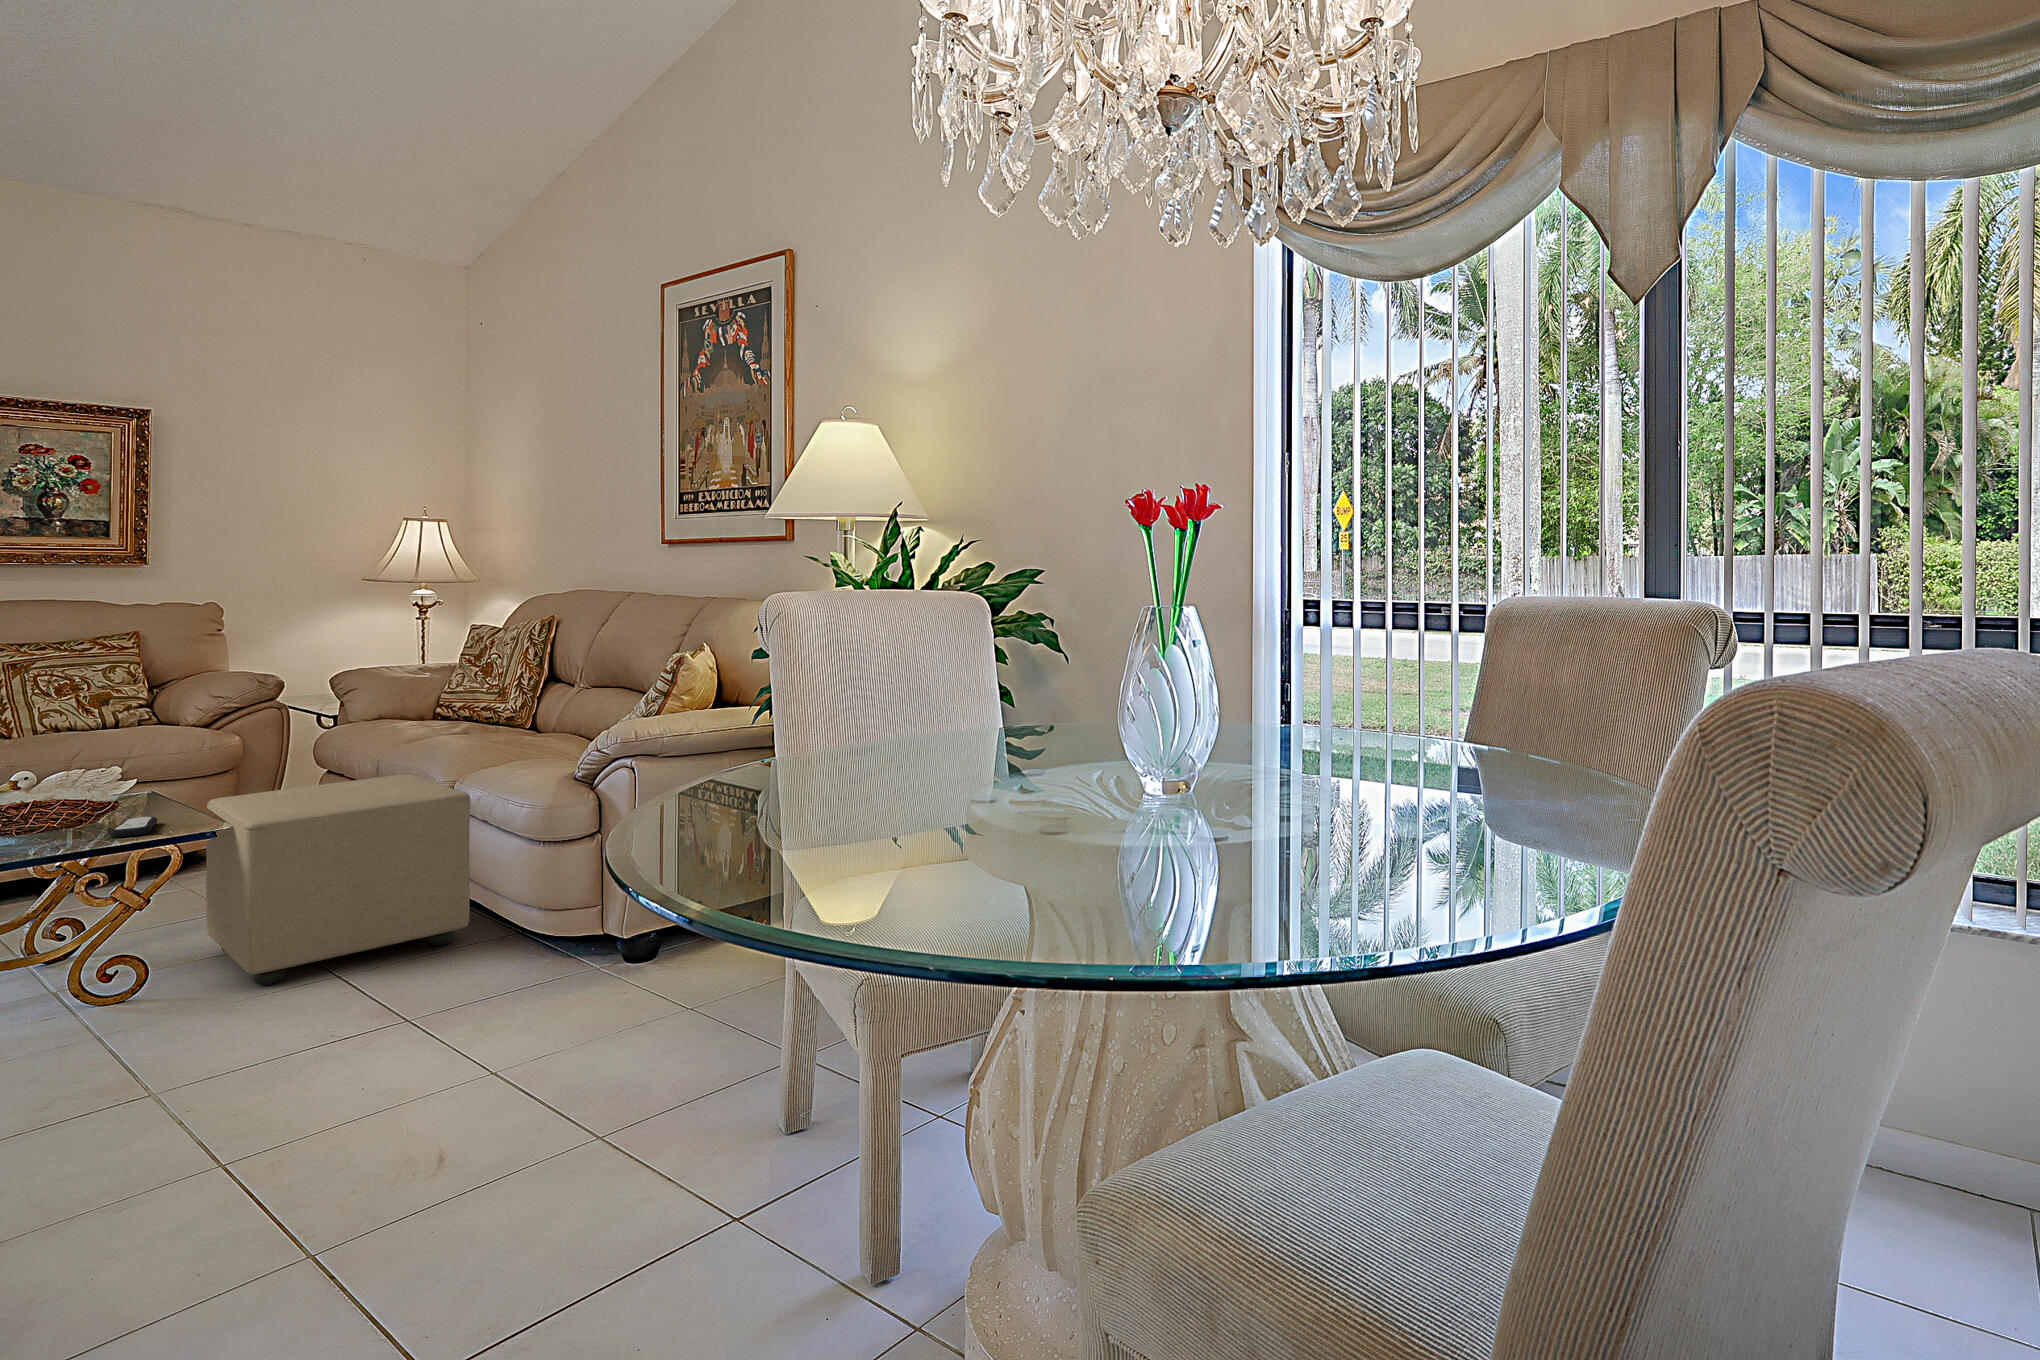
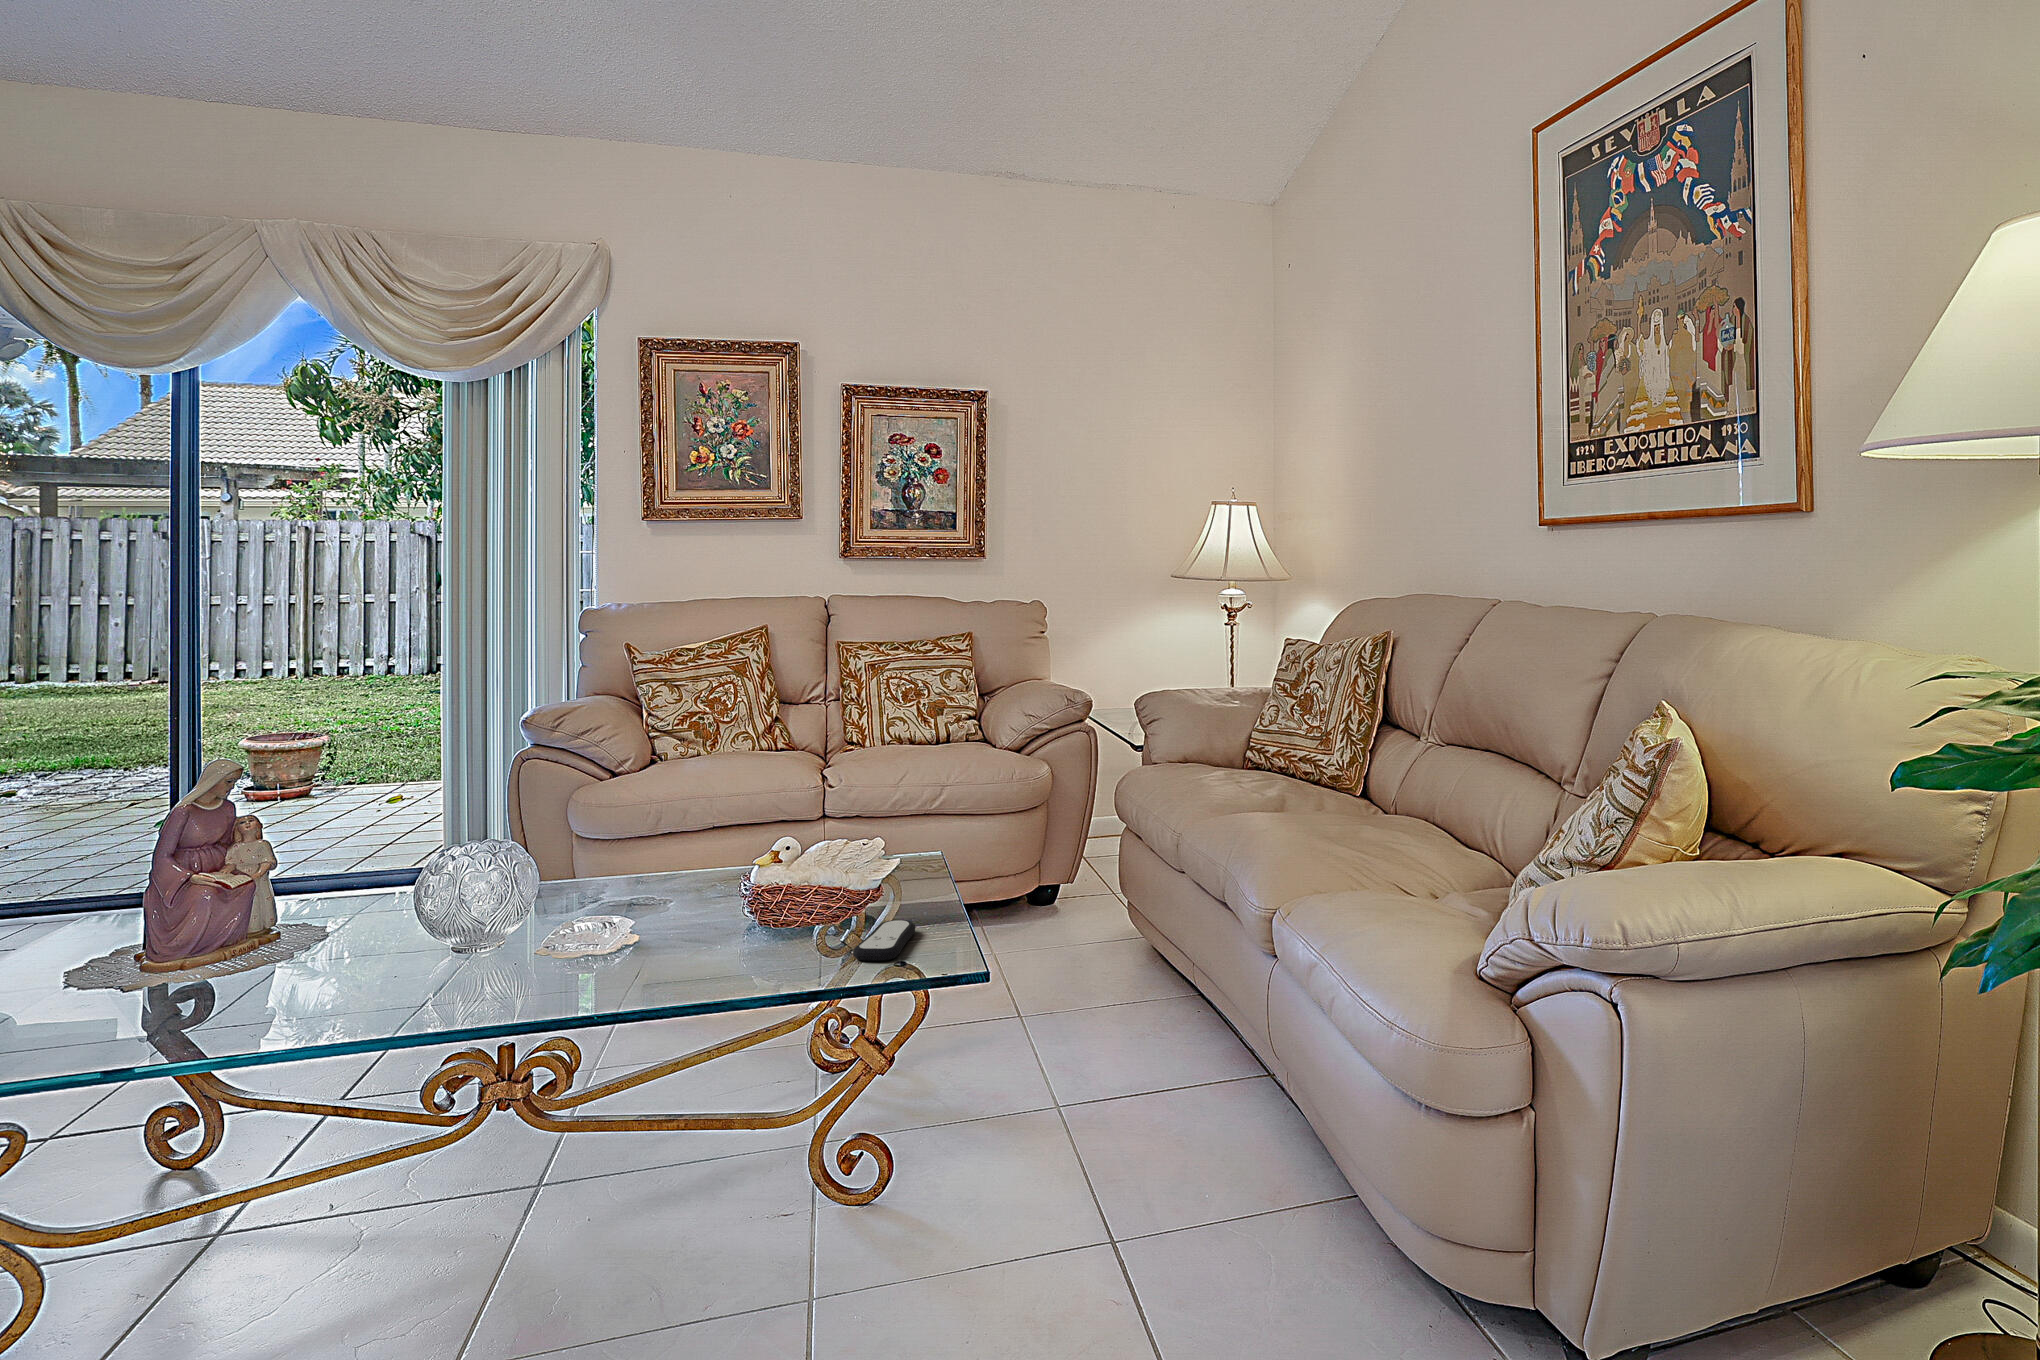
ottoman: present [206,774,470,985] -> none [981,874,1301,1230]

